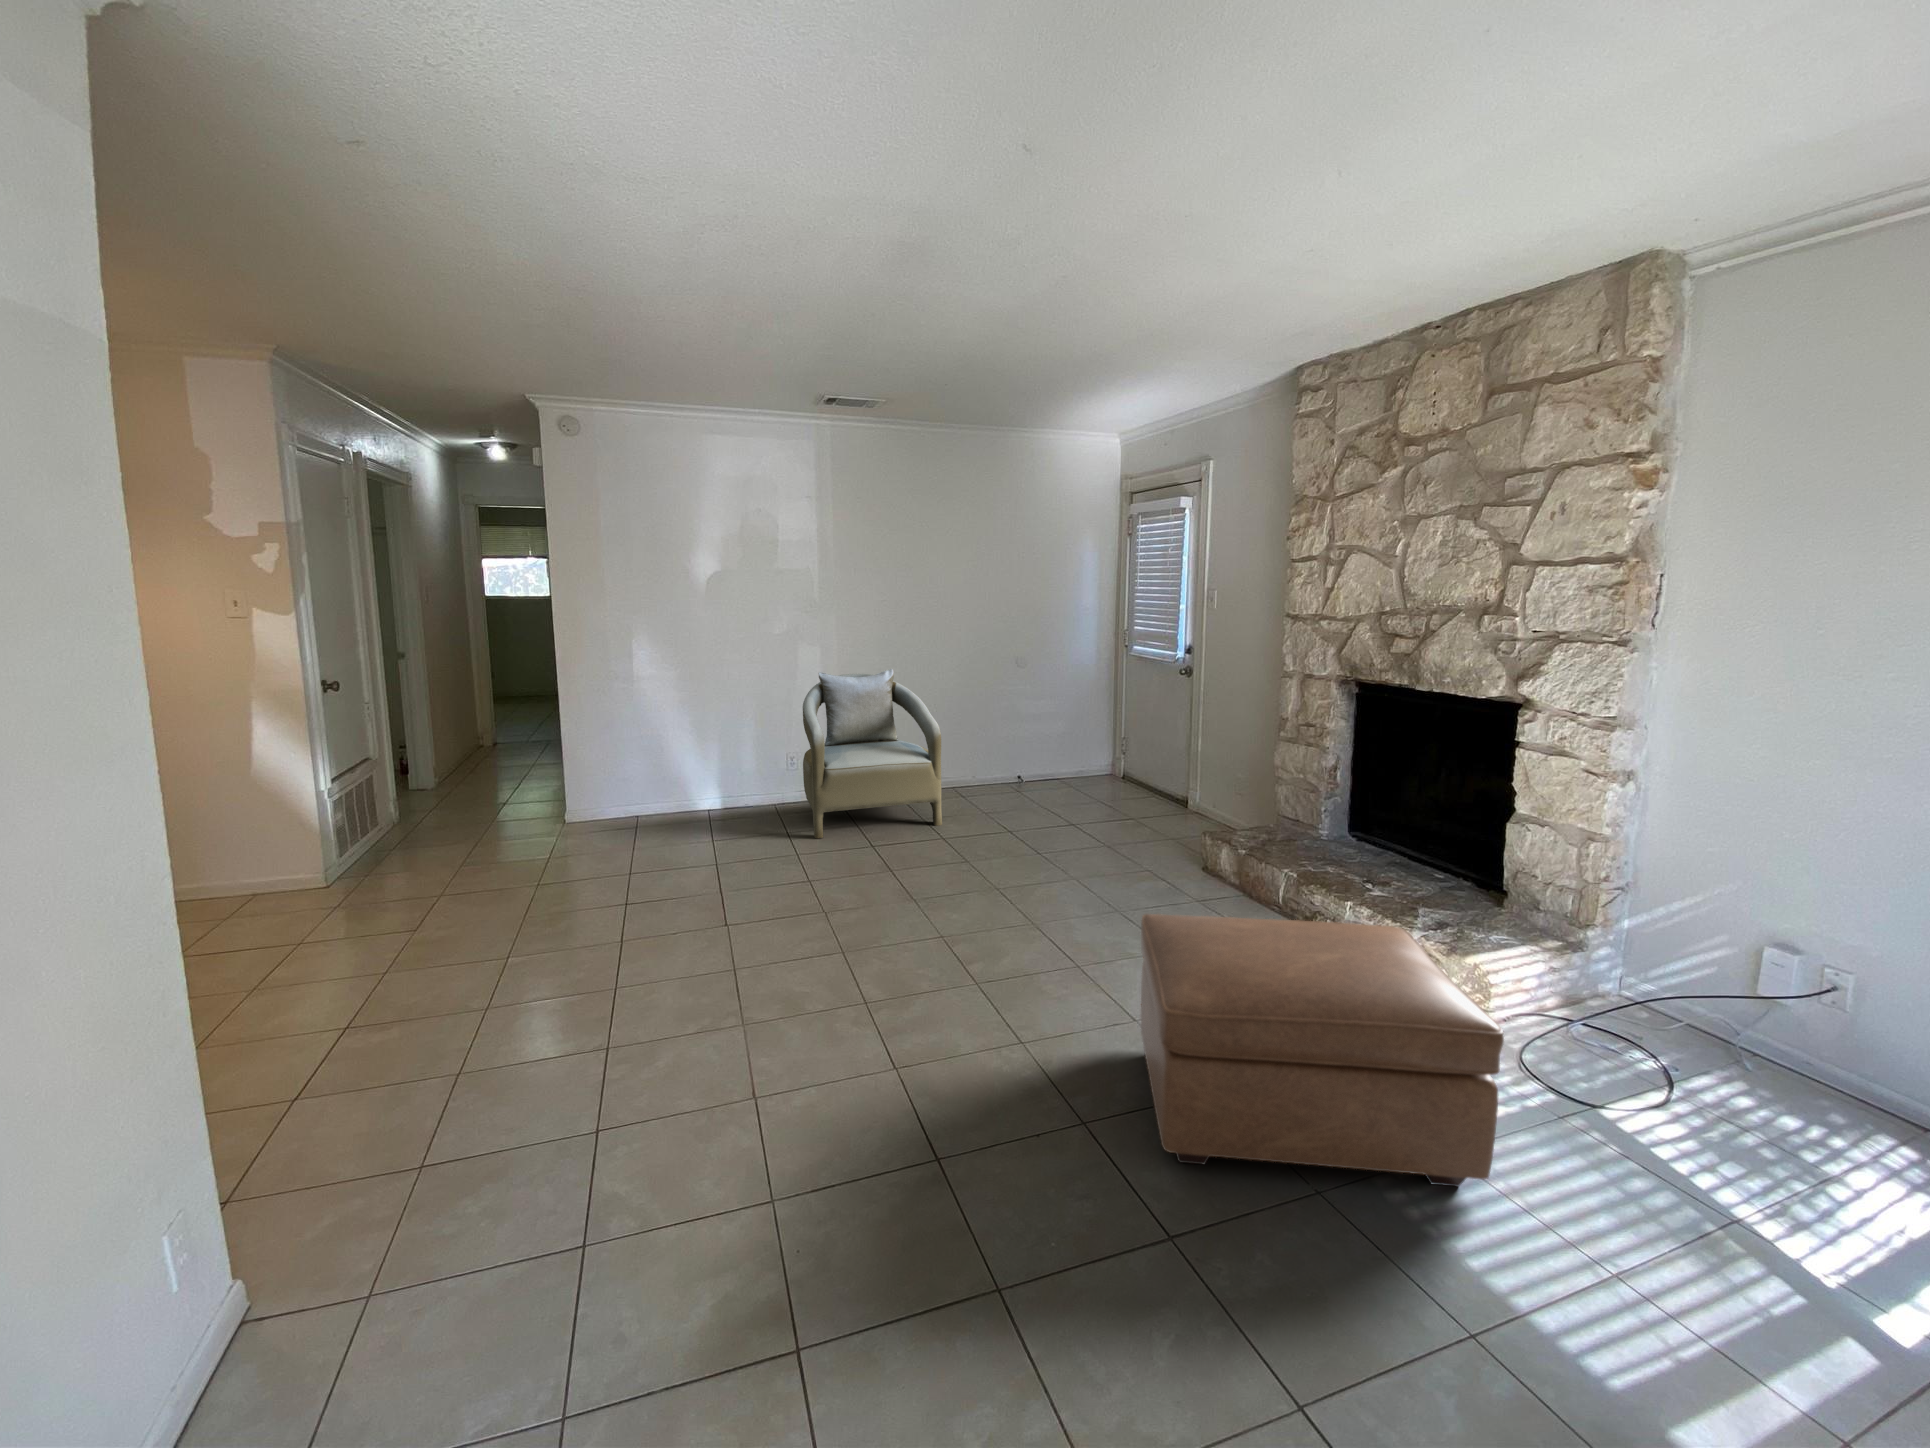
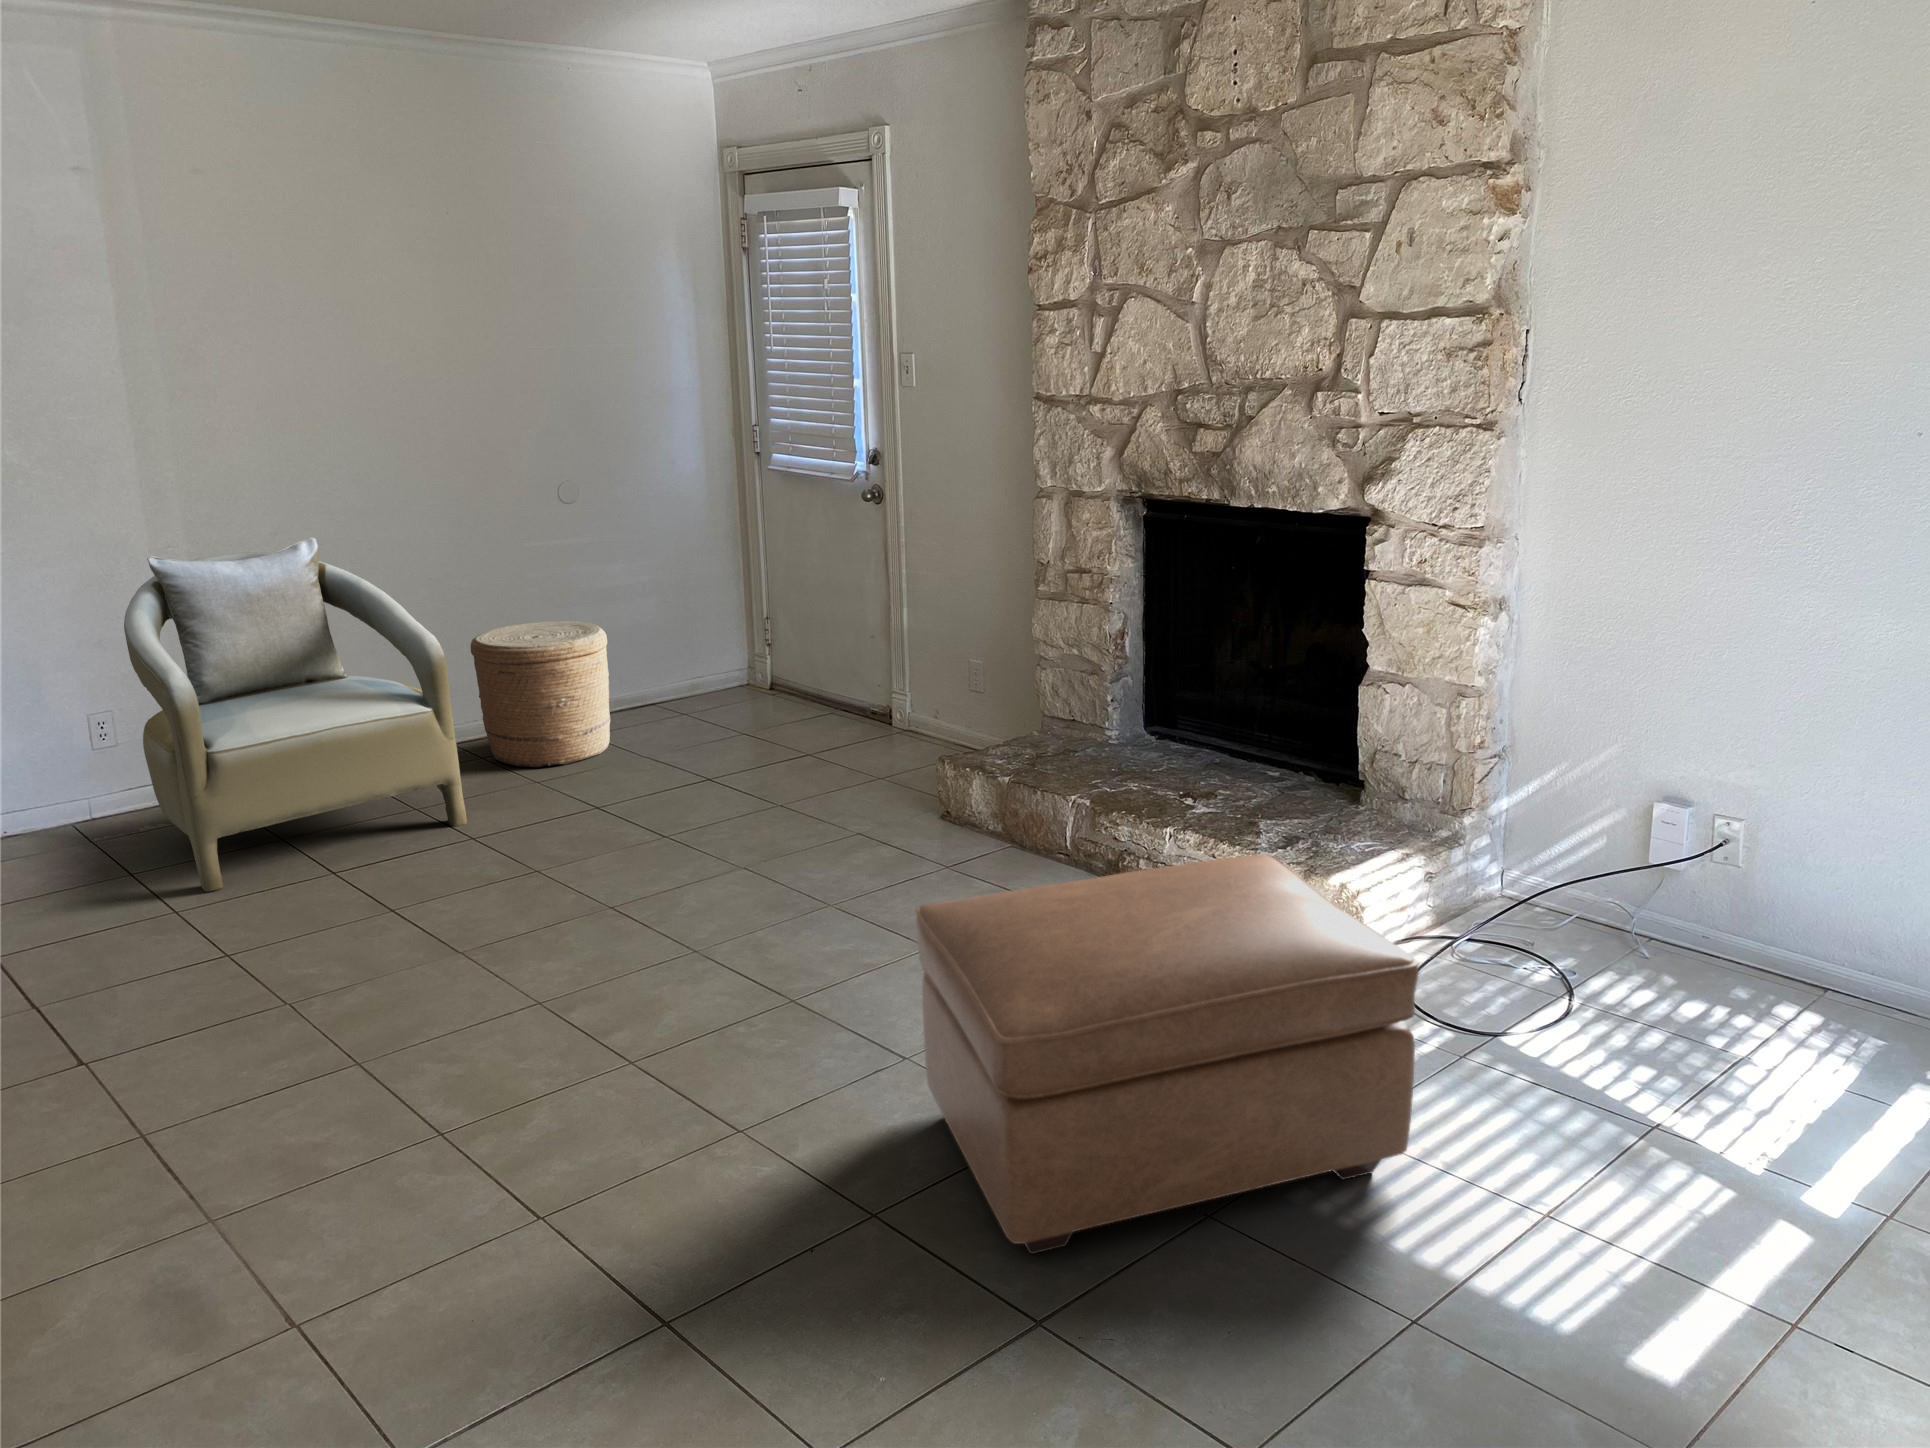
woven basket: none [961,724,1031,802] -> present [471,621,610,768]

